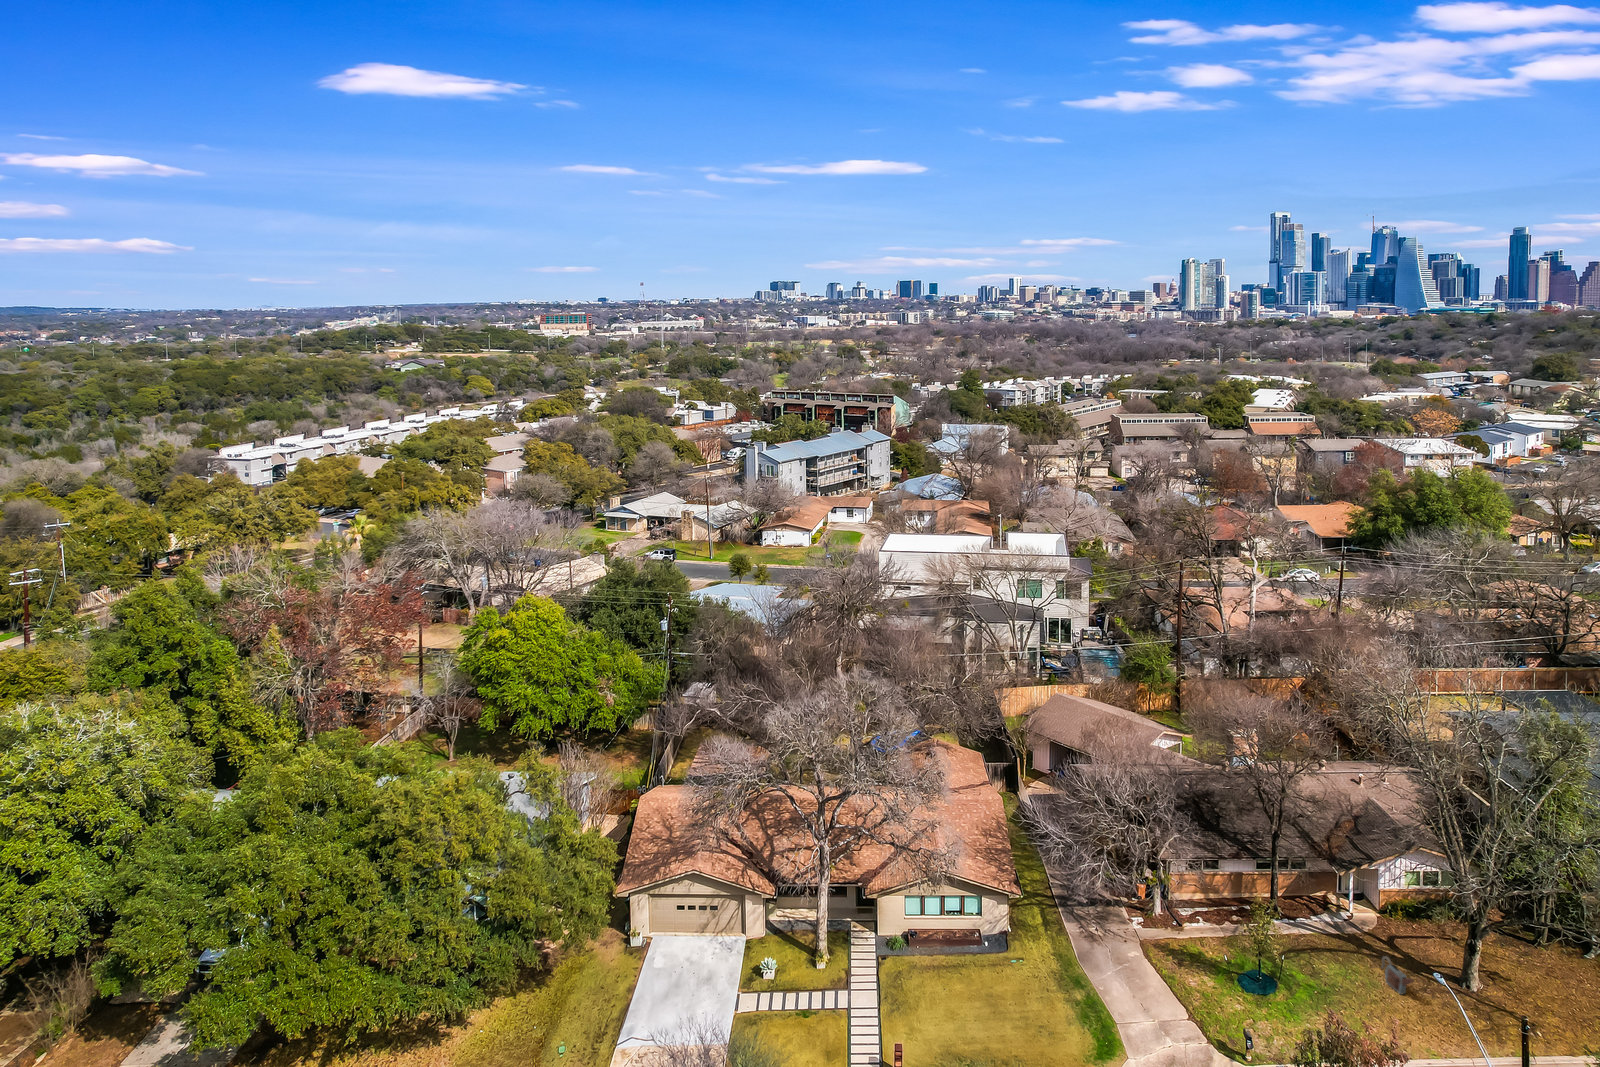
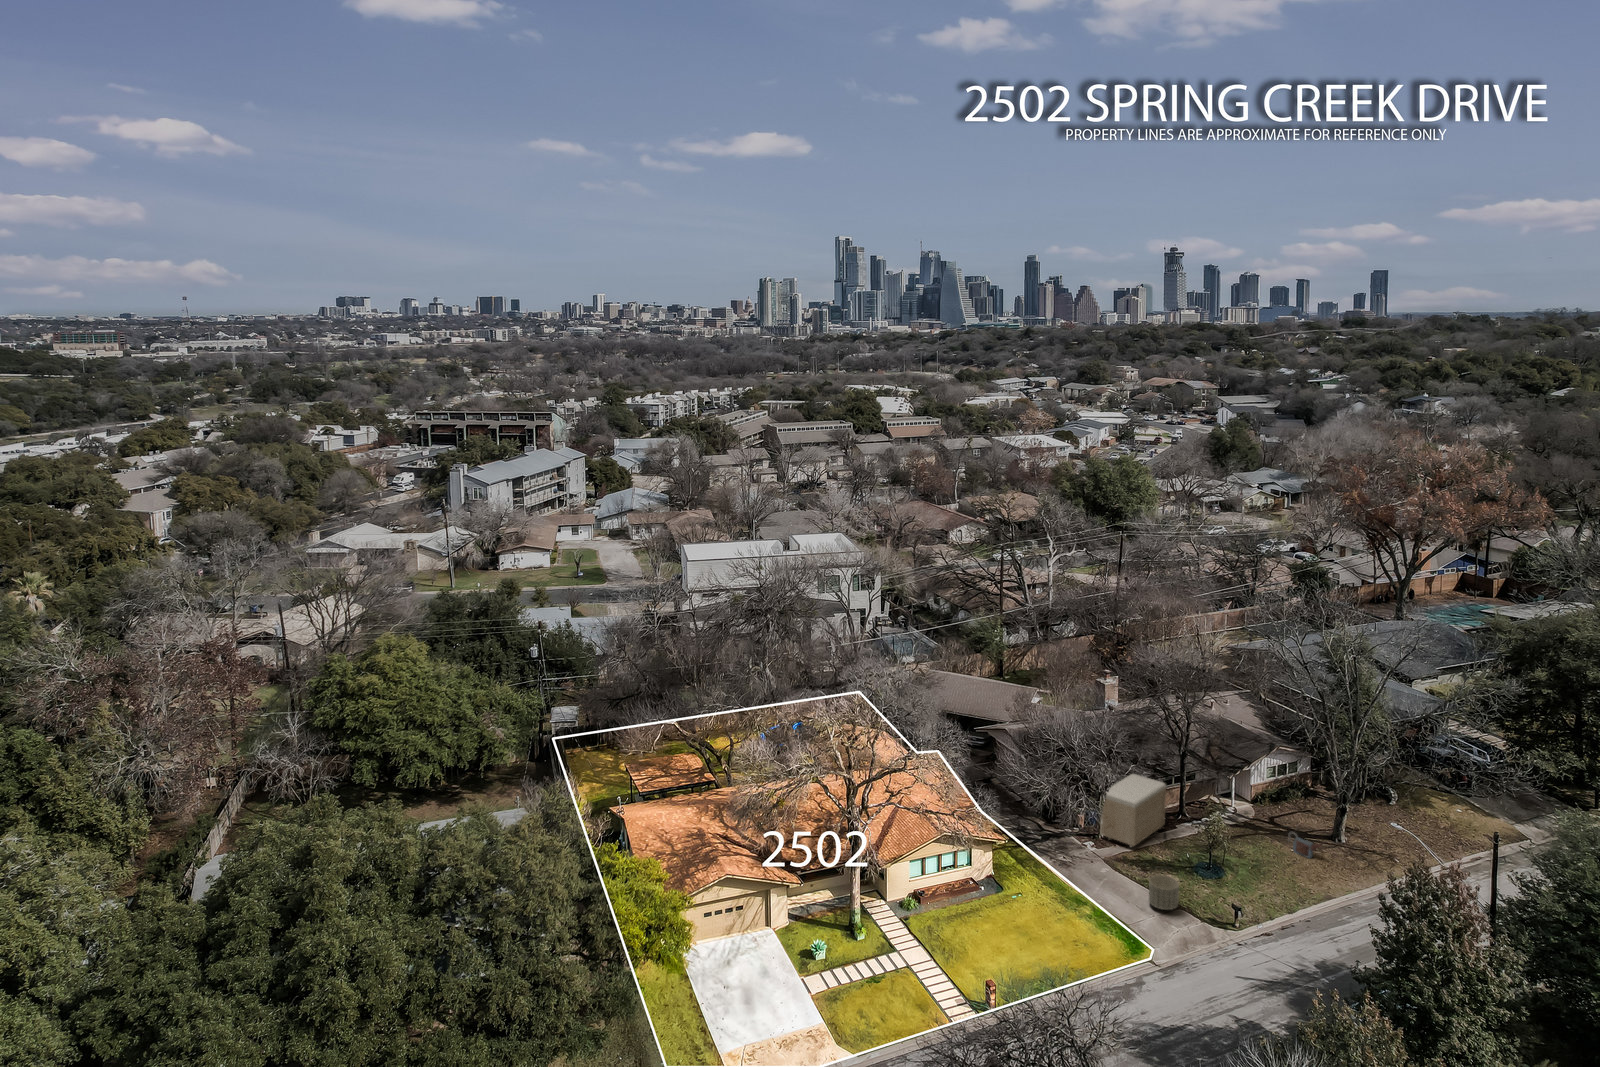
storage bench: none [1145,847,1237,930] -> present [1100,774,1166,847]
planter: none [1137,963,1172,1005] -> present [1149,875,1179,910]

